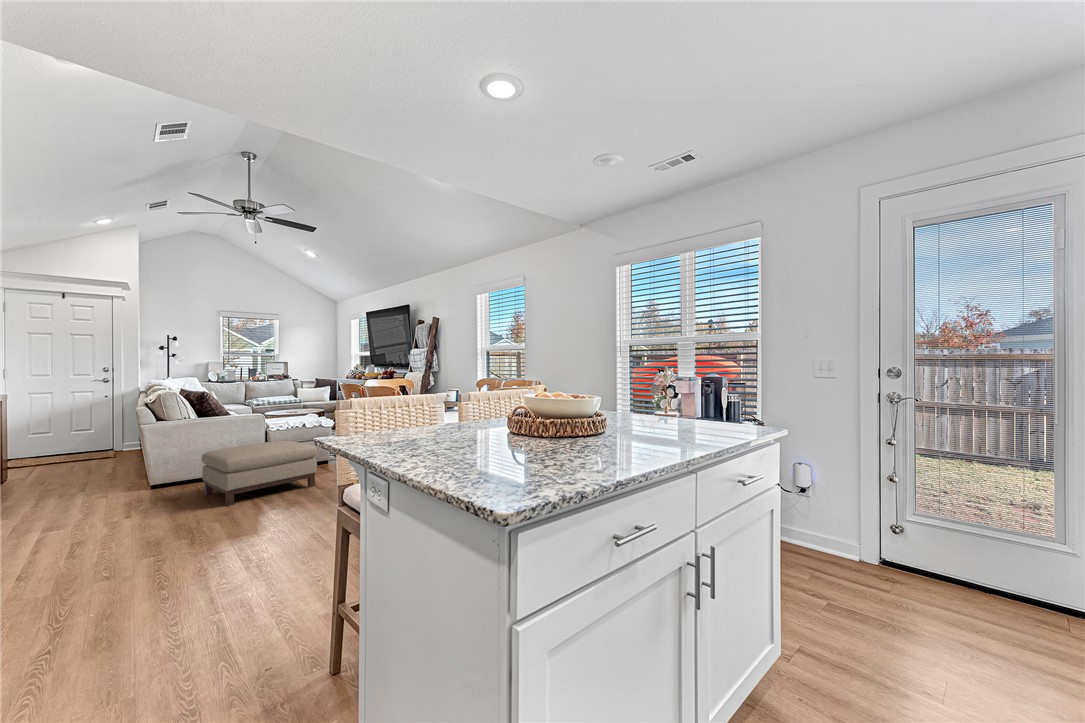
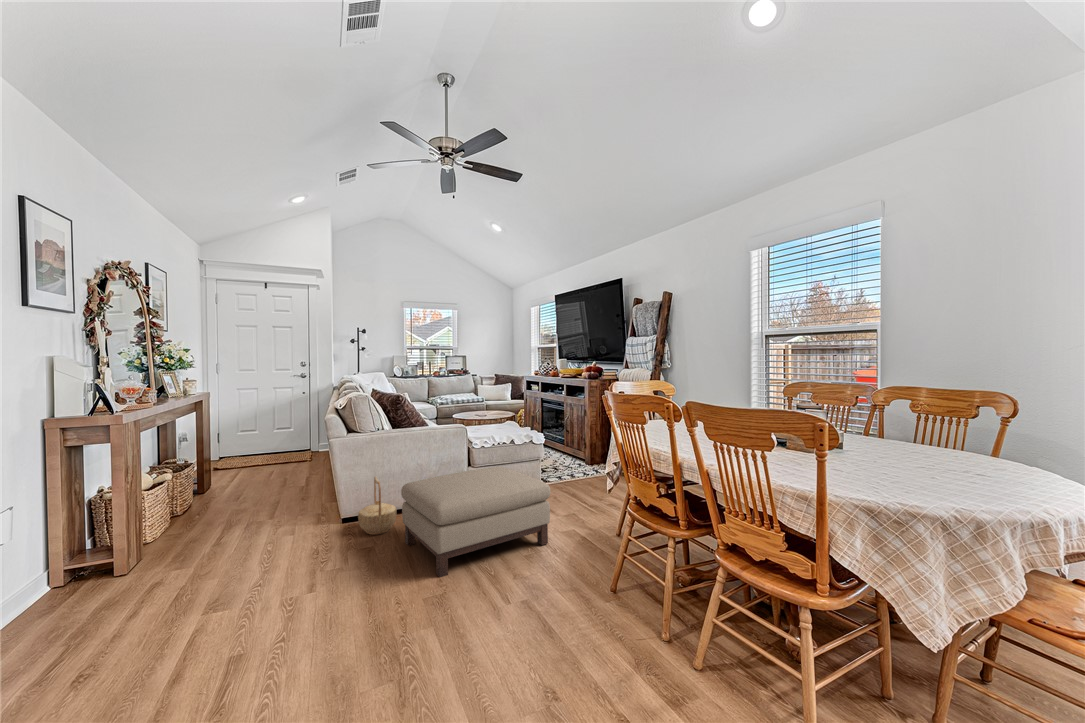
basket: none [165,452,199,493] -> present [358,477,396,535]

